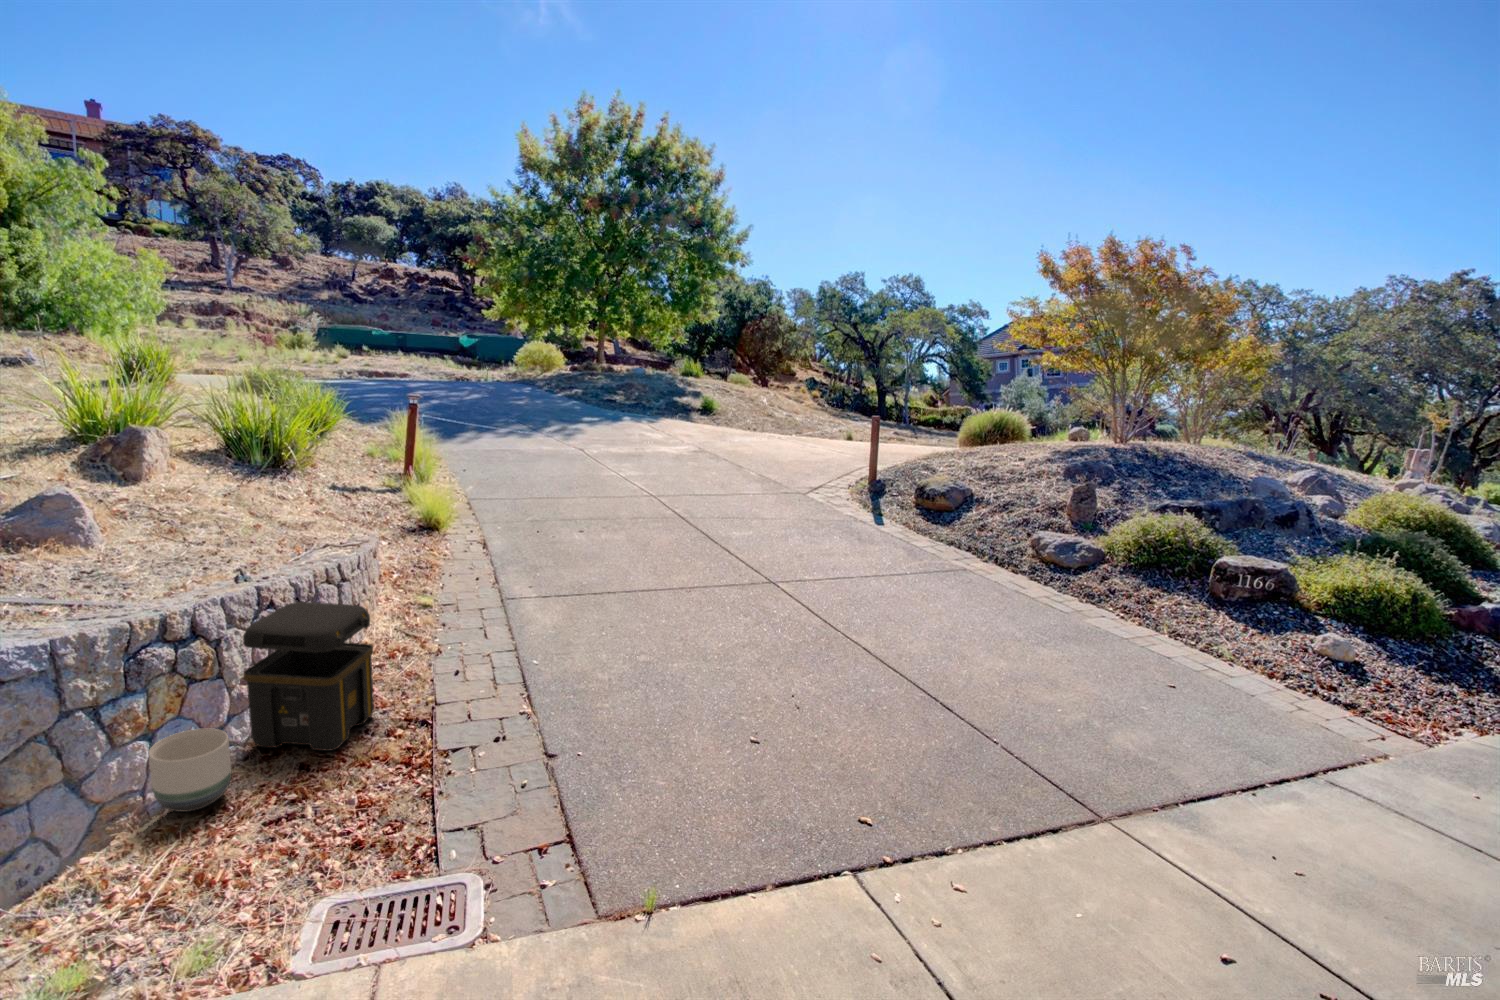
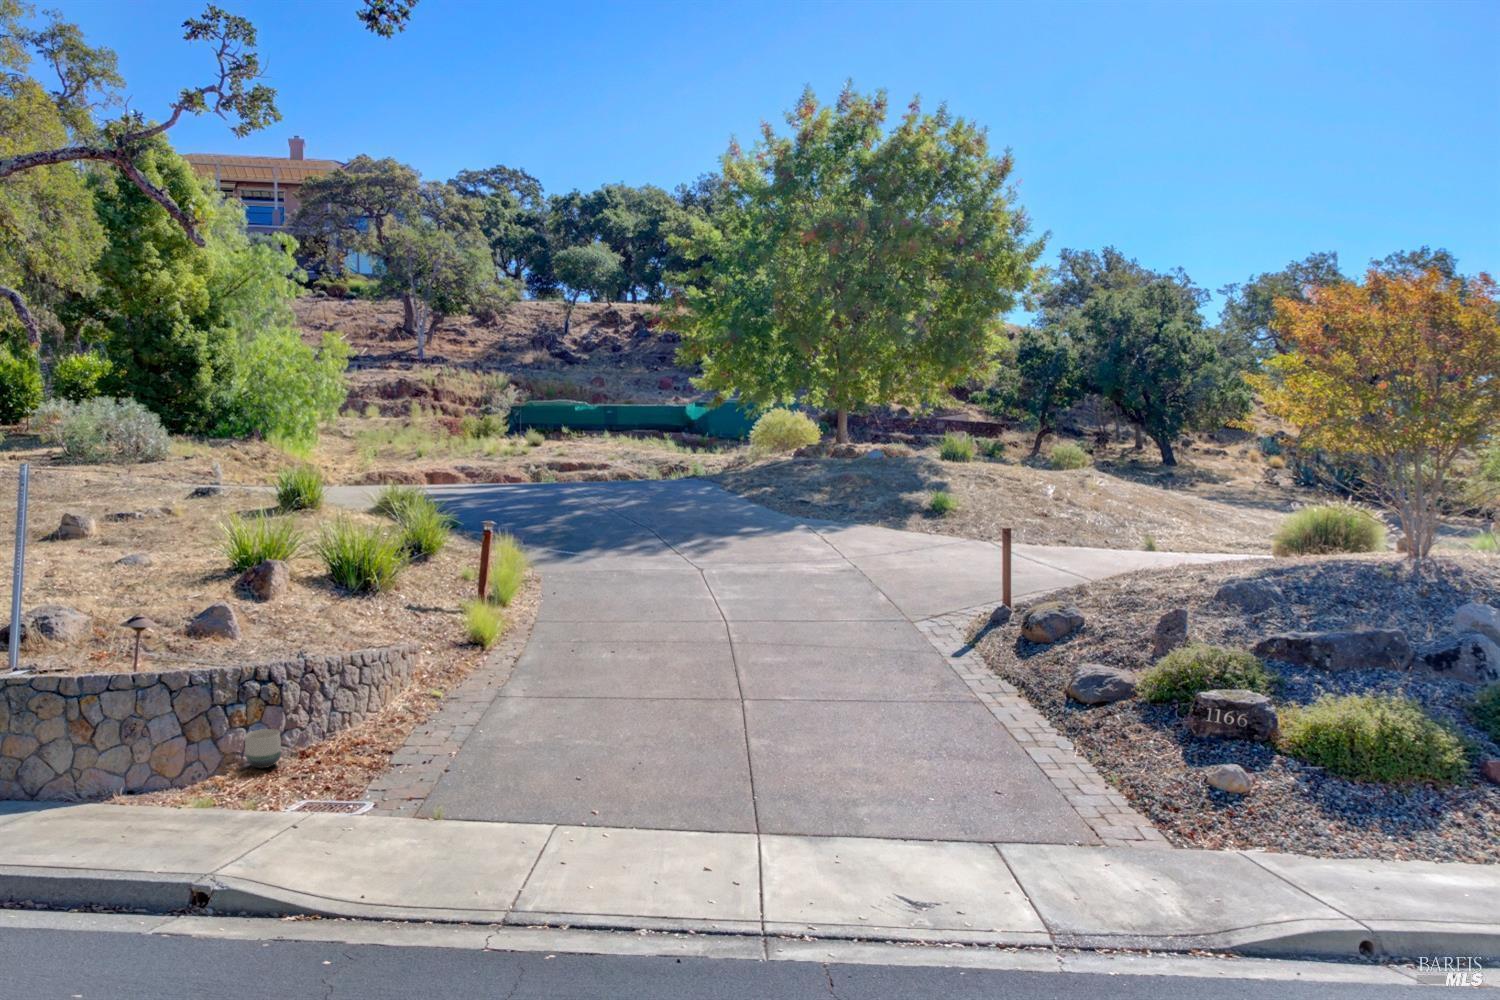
toolbox: present [243,602,374,751] -> none [294,671,364,754]

